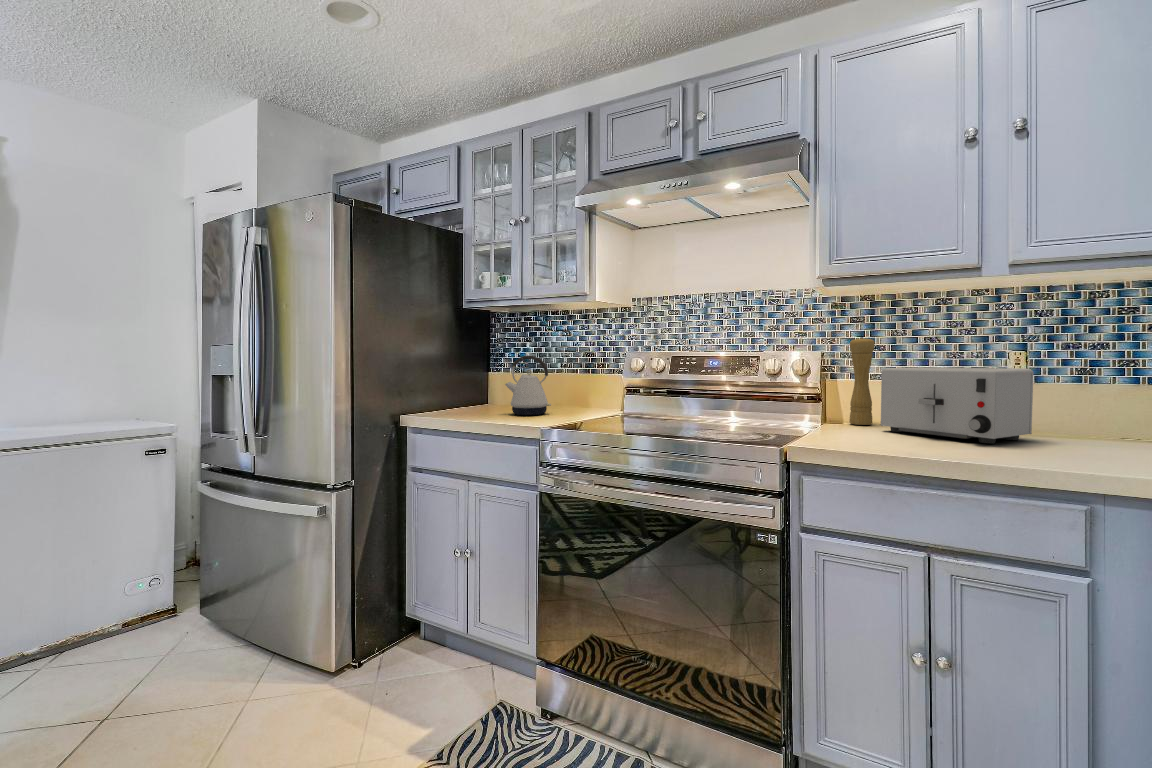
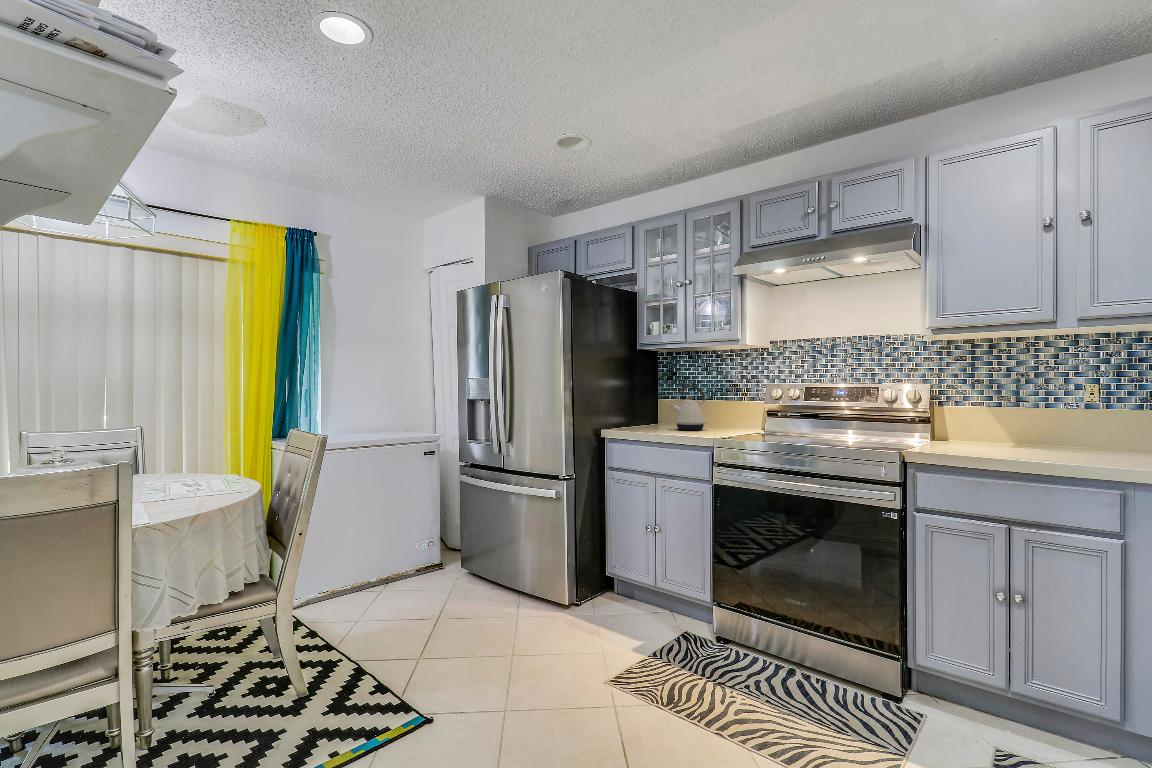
pepper mill: present [849,337,875,425] -> none [954,373,975,440]
toaster: present [881,367,1033,443] -> none [979,396,1101,452]

